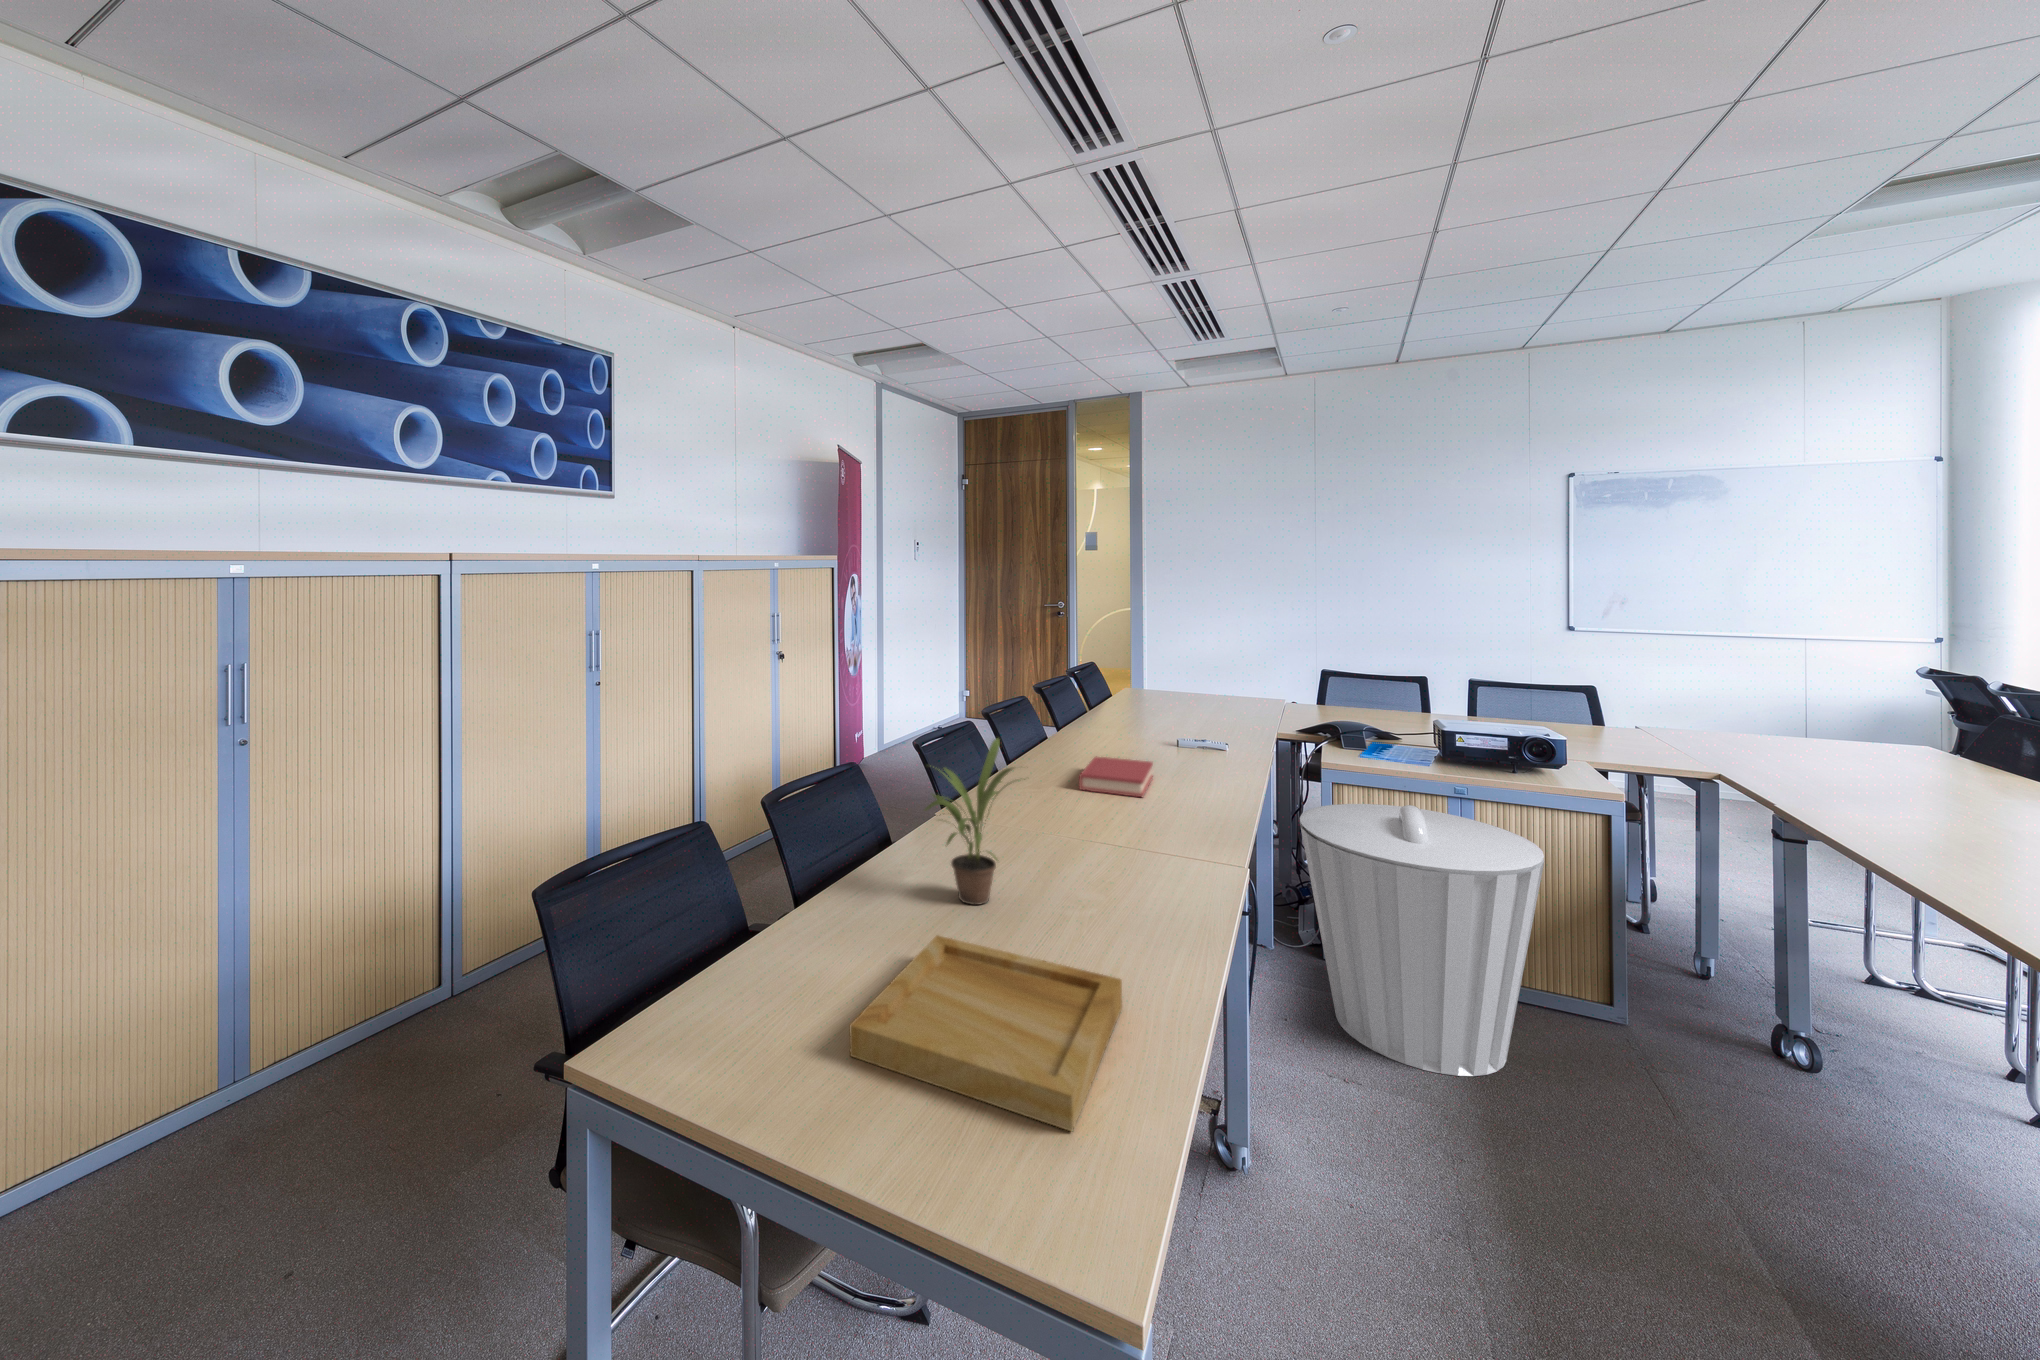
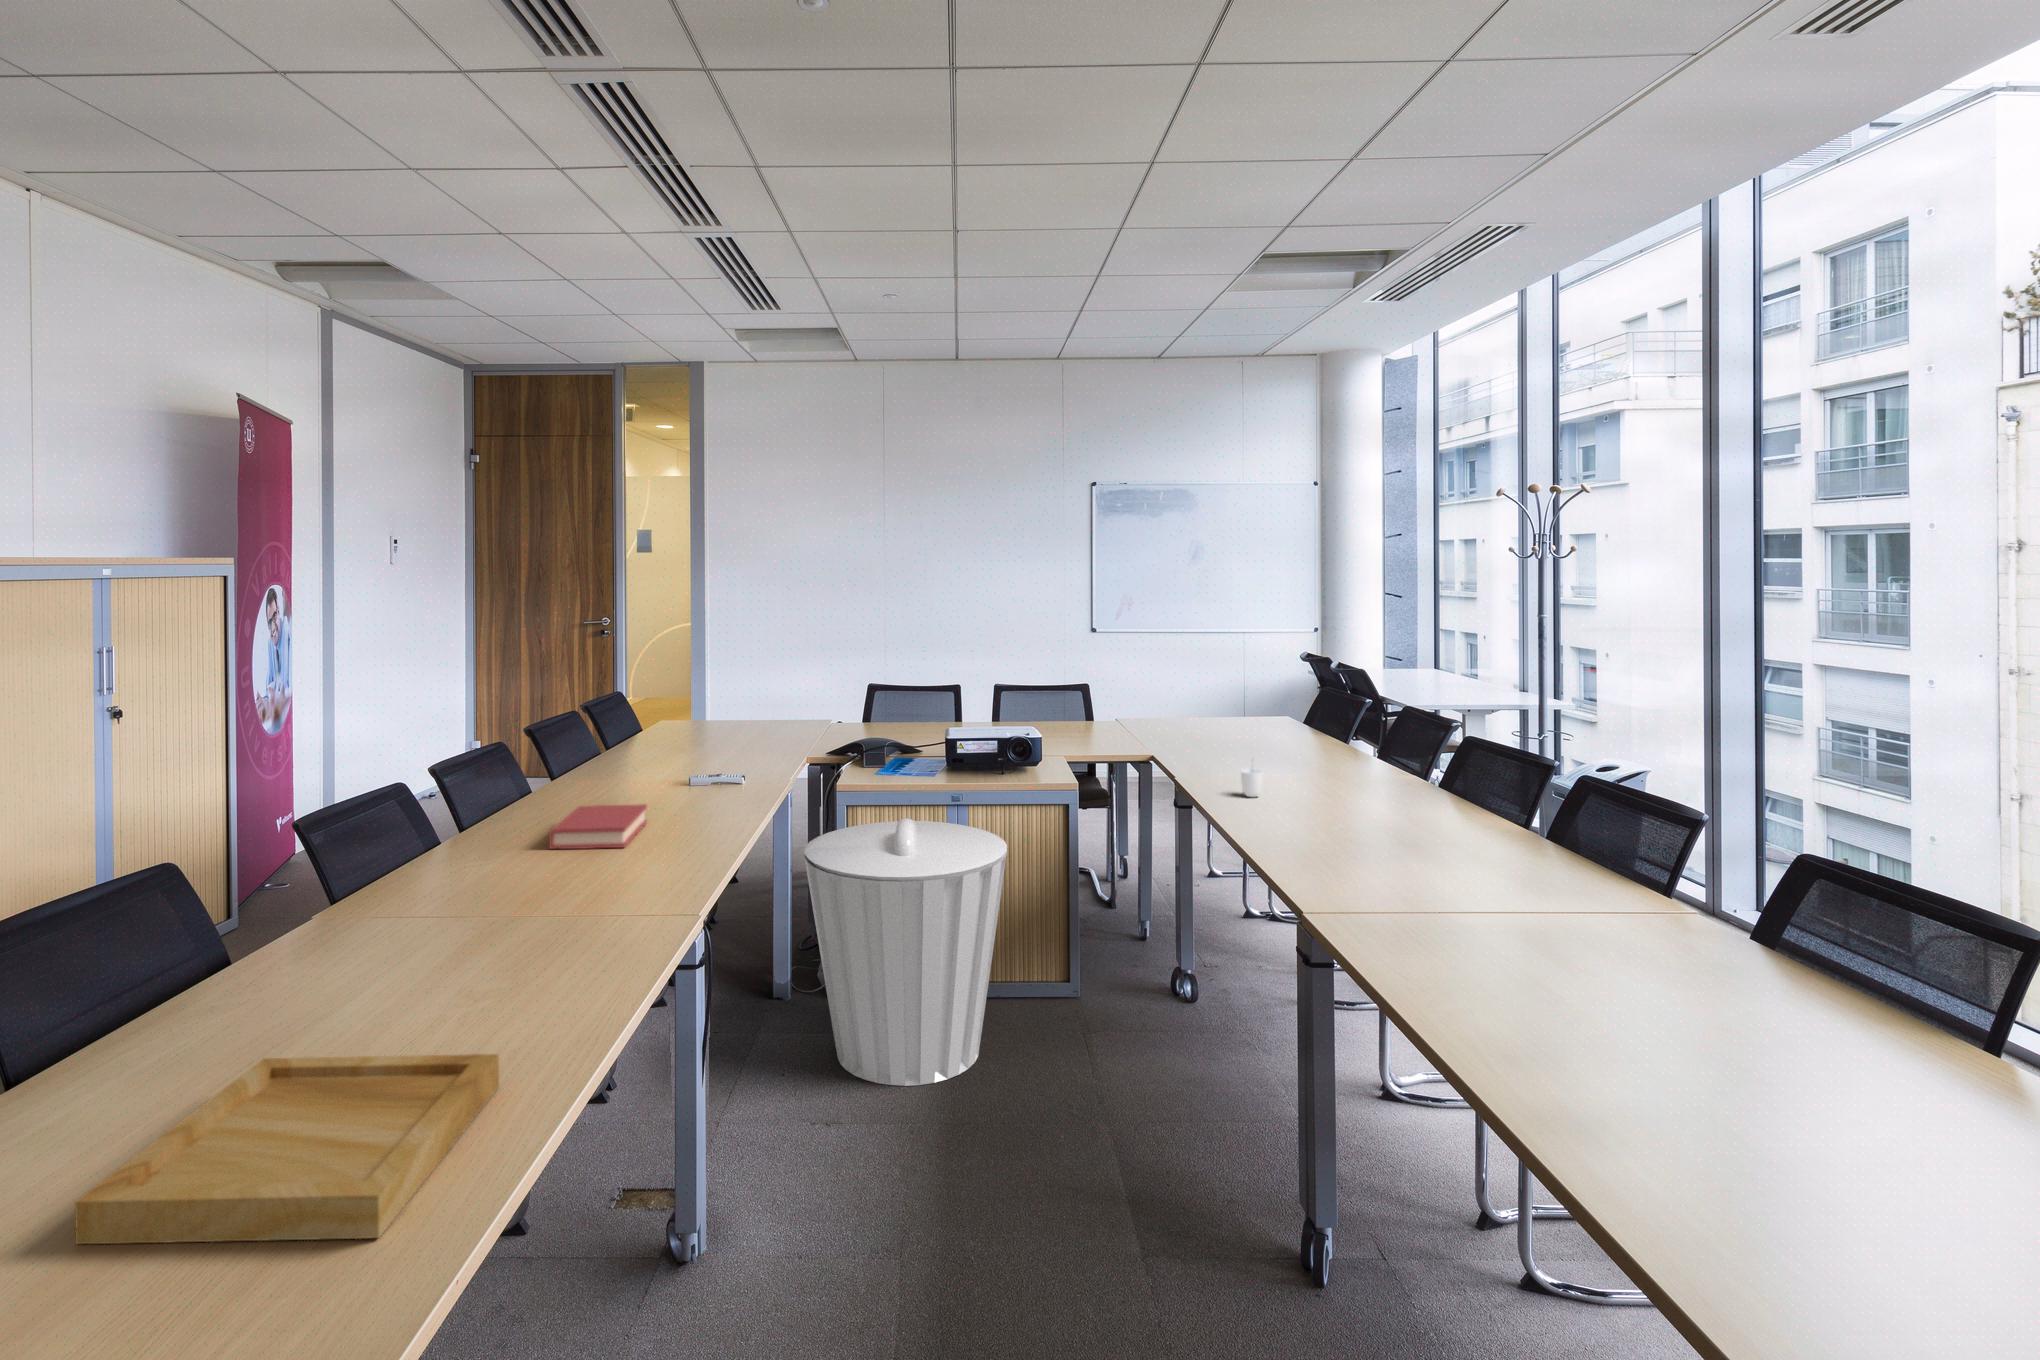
potted plant: present [925,738,1025,905] -> none [278,793,432,1013]
cup: none [1911,797,1954,846] -> present [1241,768,1262,797]

